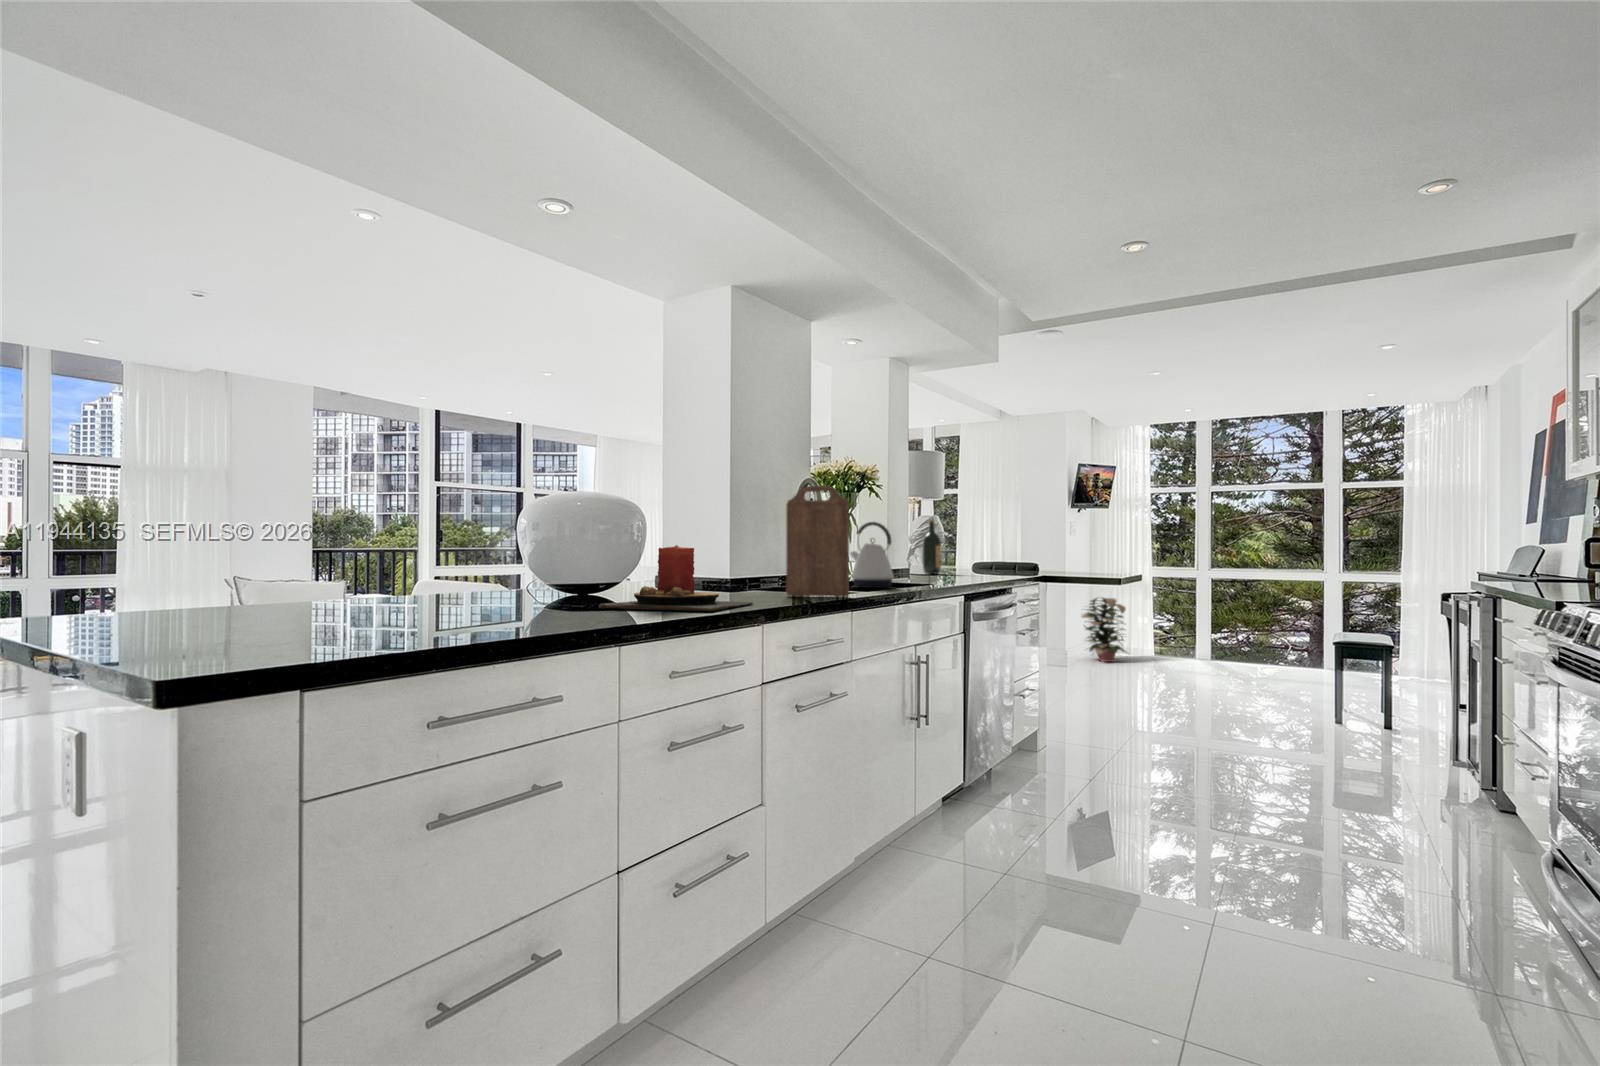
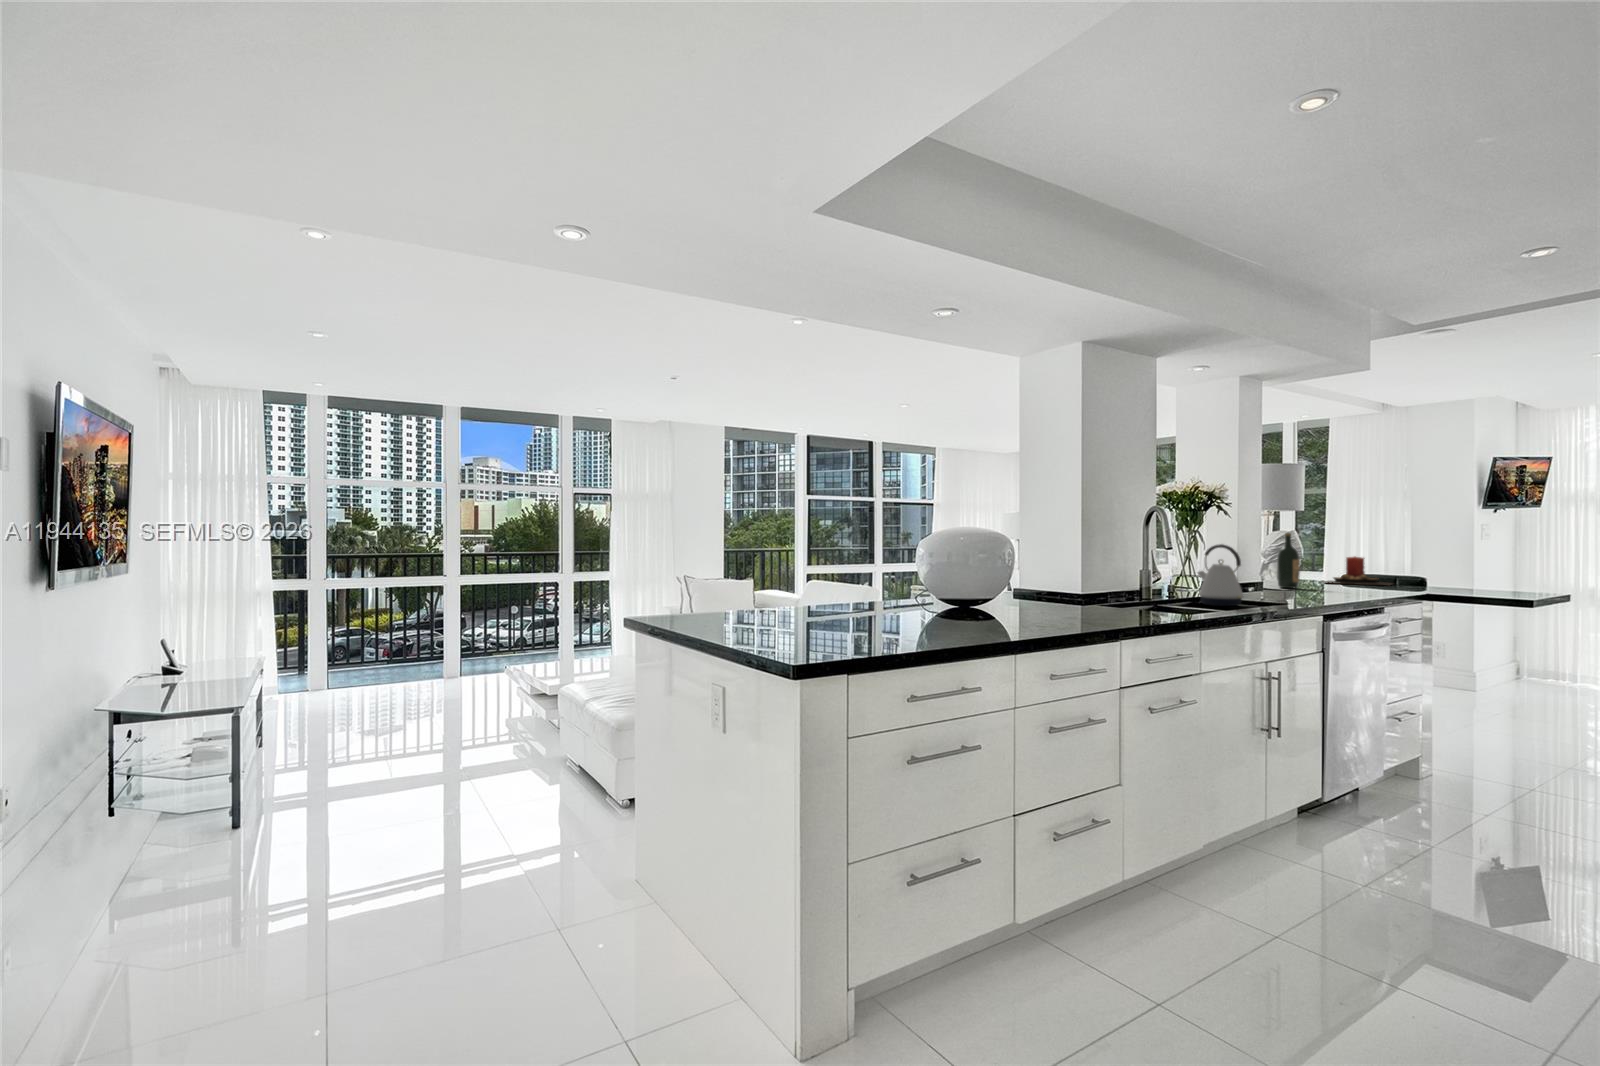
cutting board: present [786,486,849,597] -> none [1137,518,1197,616]
candle: present [599,545,753,611] -> present [1323,557,1393,585]
decorative plant: present [1082,598,1129,662] -> none [1493,614,1569,691]

